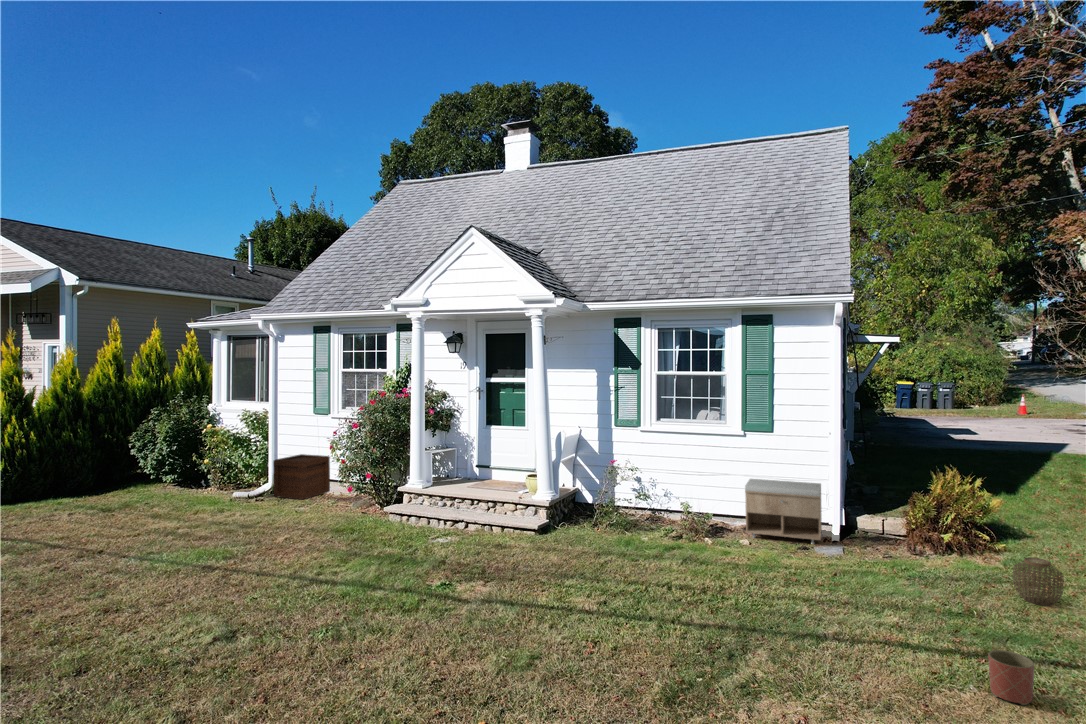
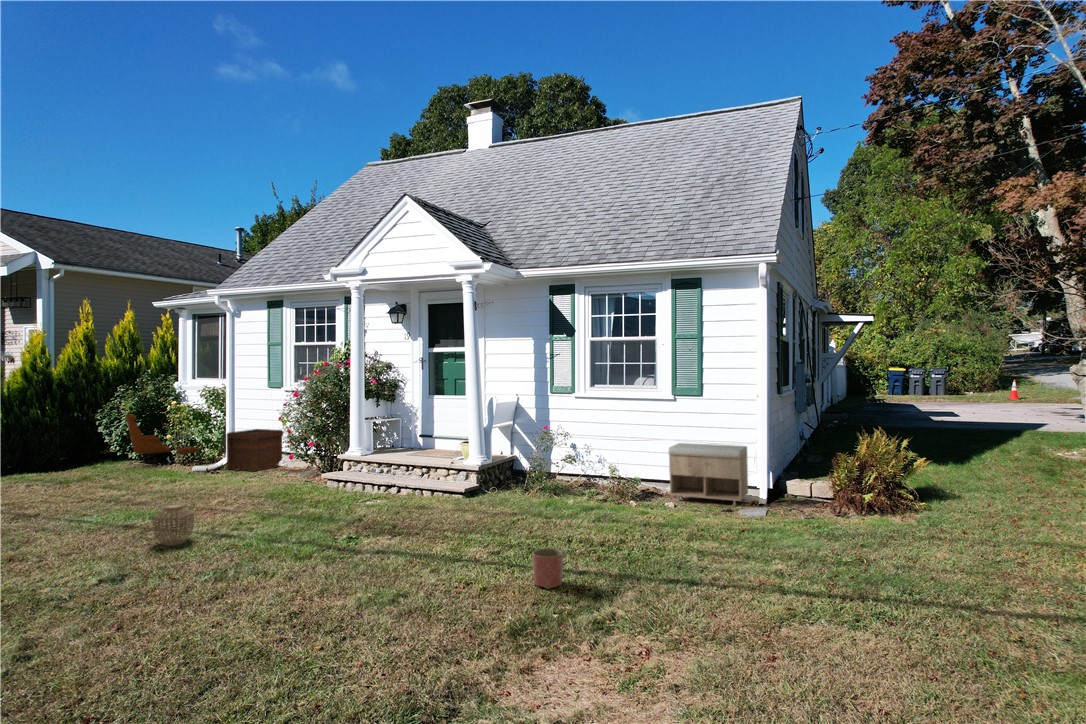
lounge chair: none [166,439,242,494] -> present [125,413,199,467]
woven basket: present [1013,557,1063,606] -> present [153,504,194,545]
planter: present [988,650,1034,705] -> present [532,548,563,589]

